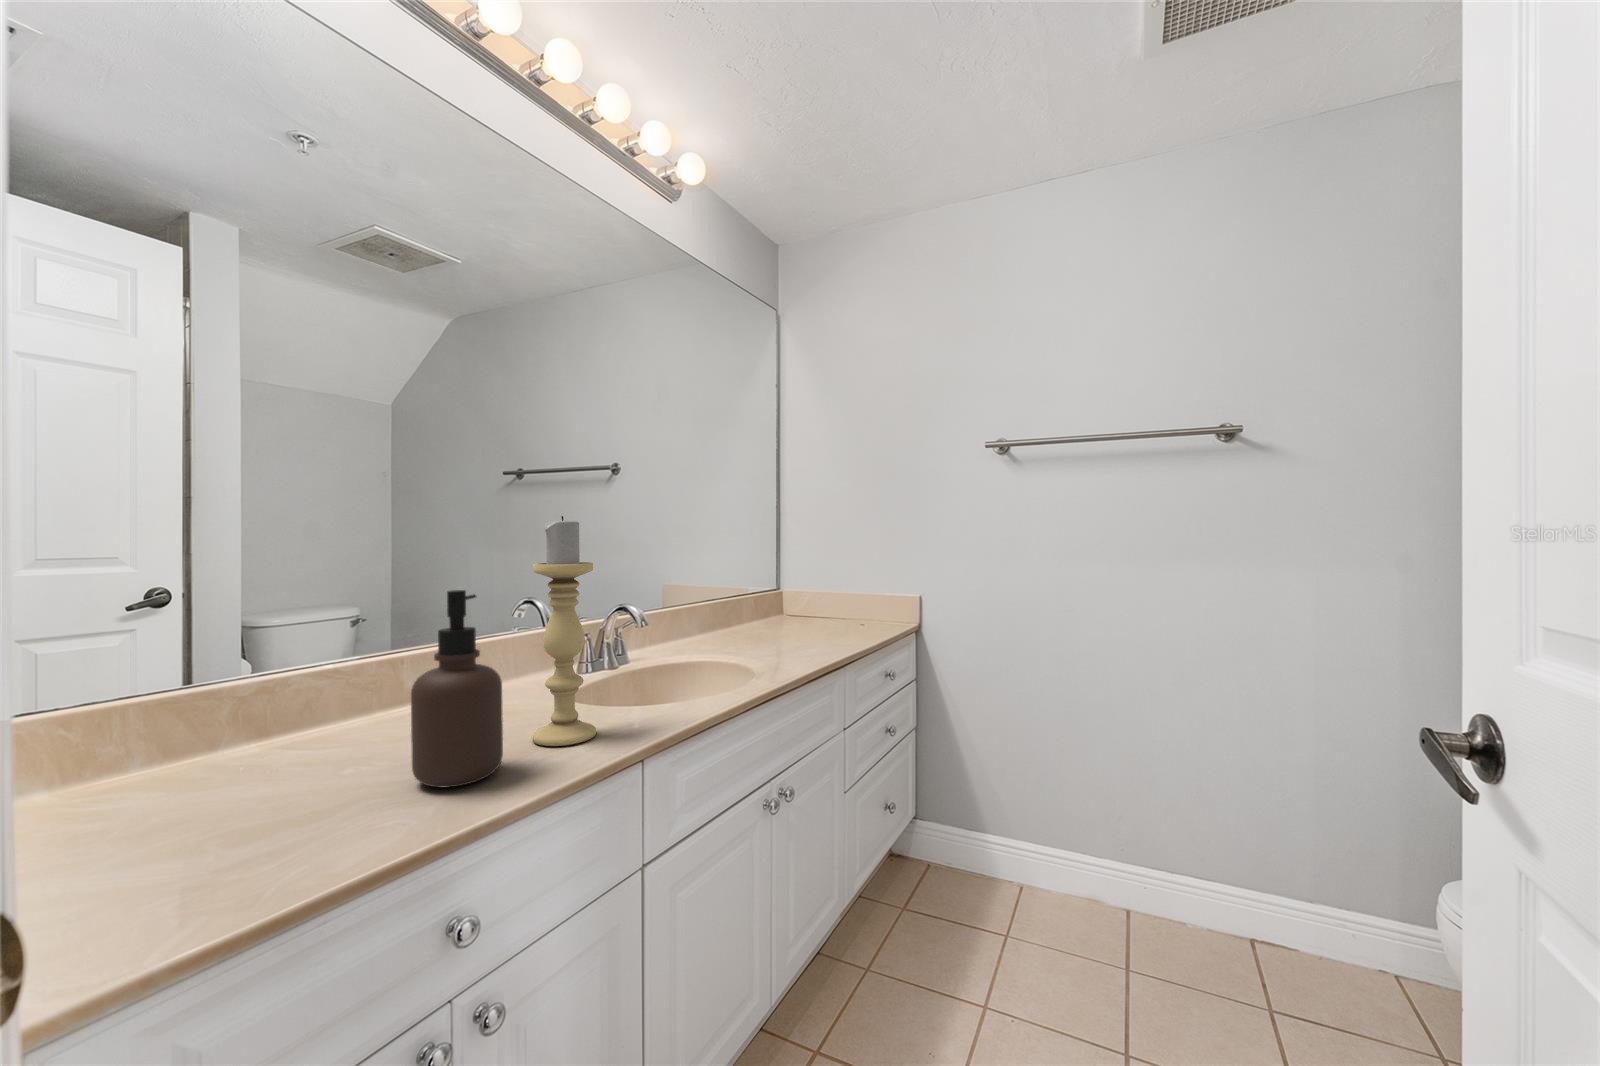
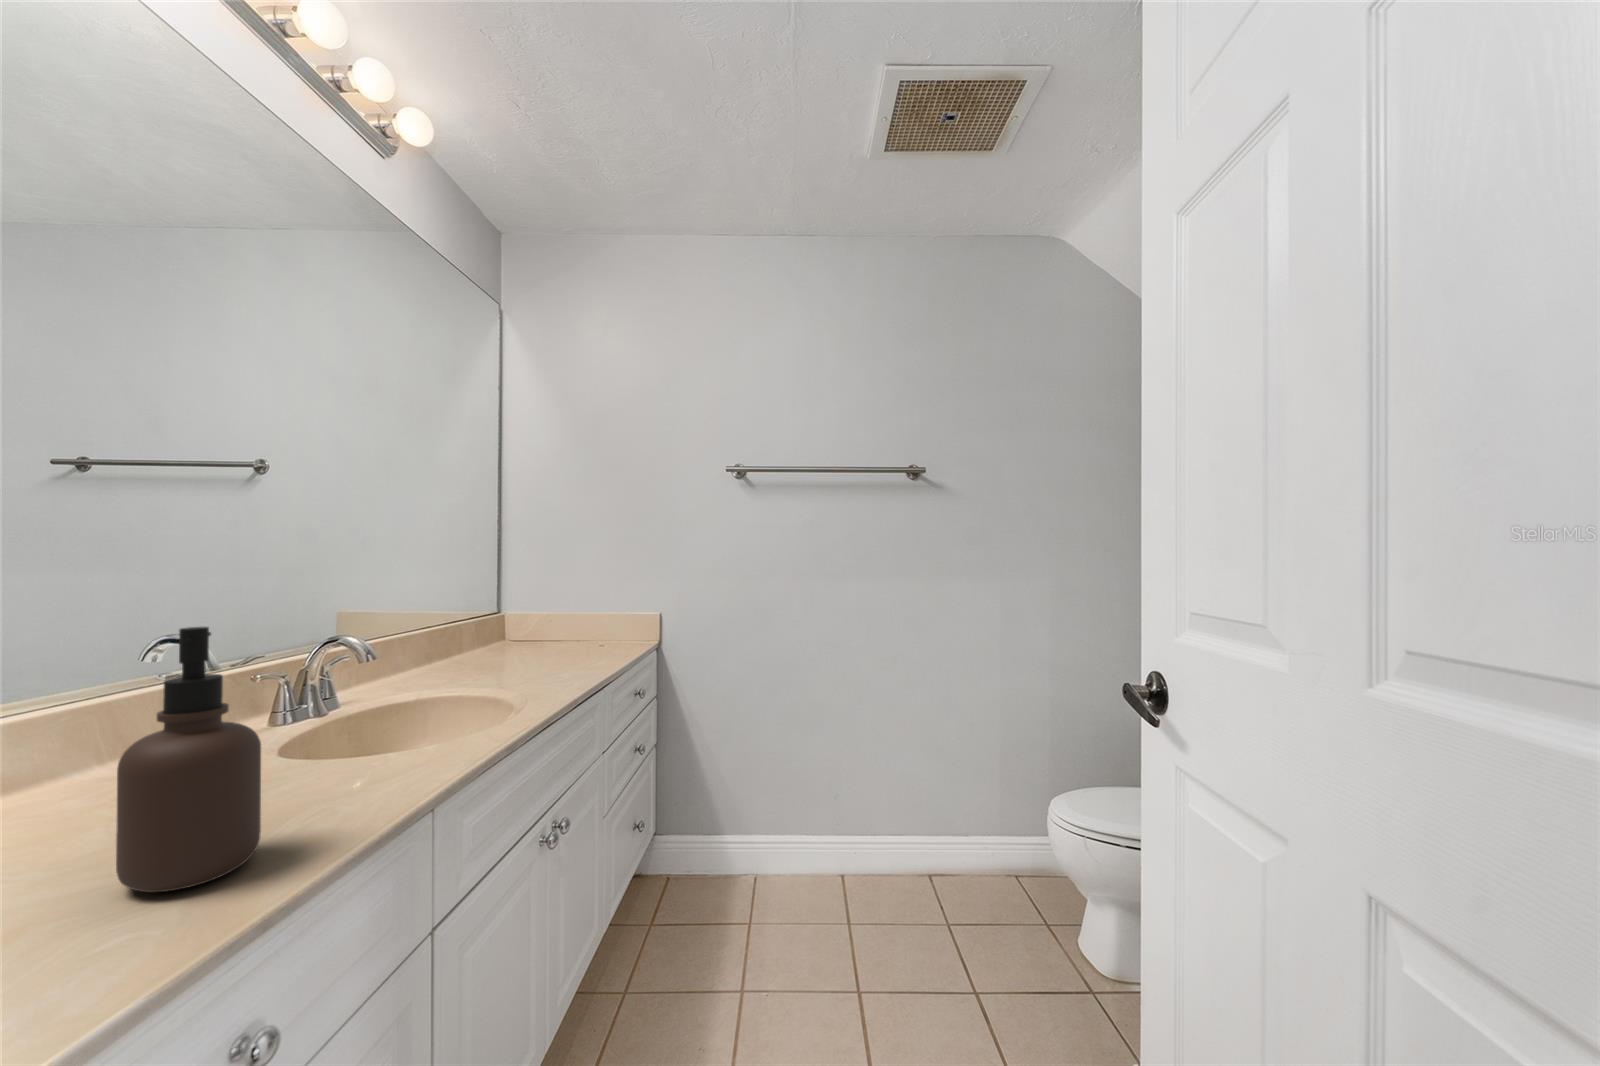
candle holder: present [532,516,596,746] -> none [273,531,364,815]

